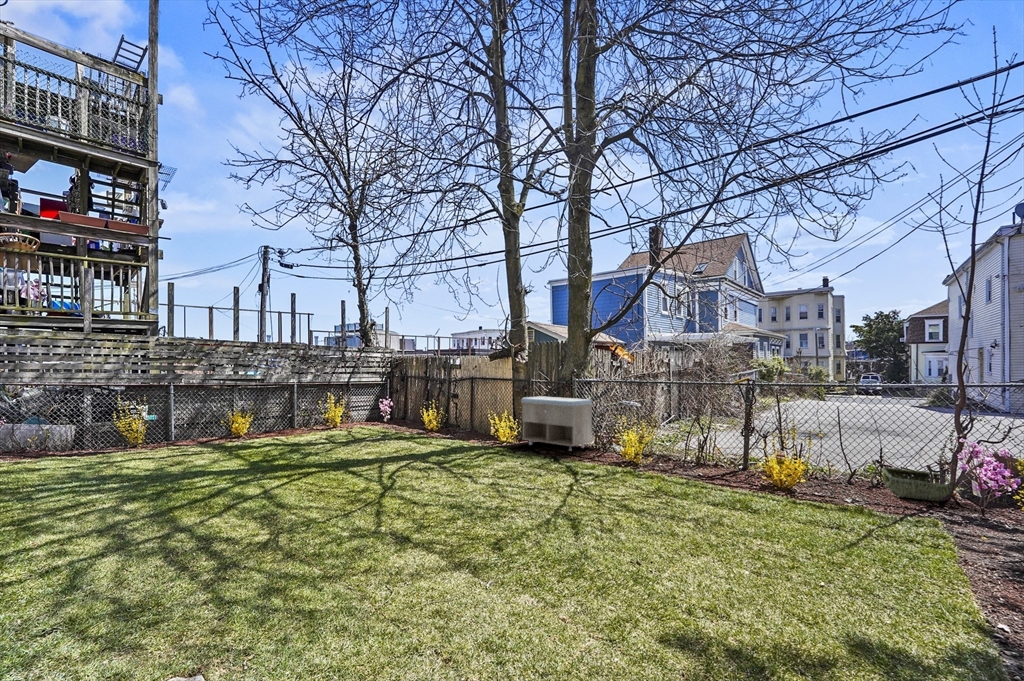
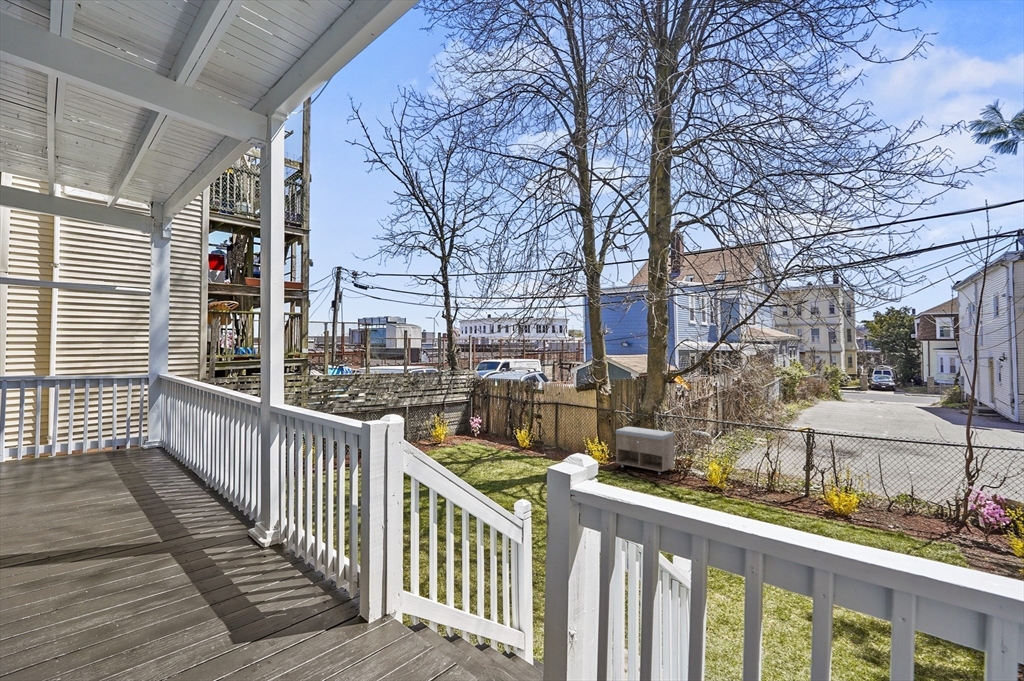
woven basket: present [882,467,952,501] -> none [914,501,968,528]

